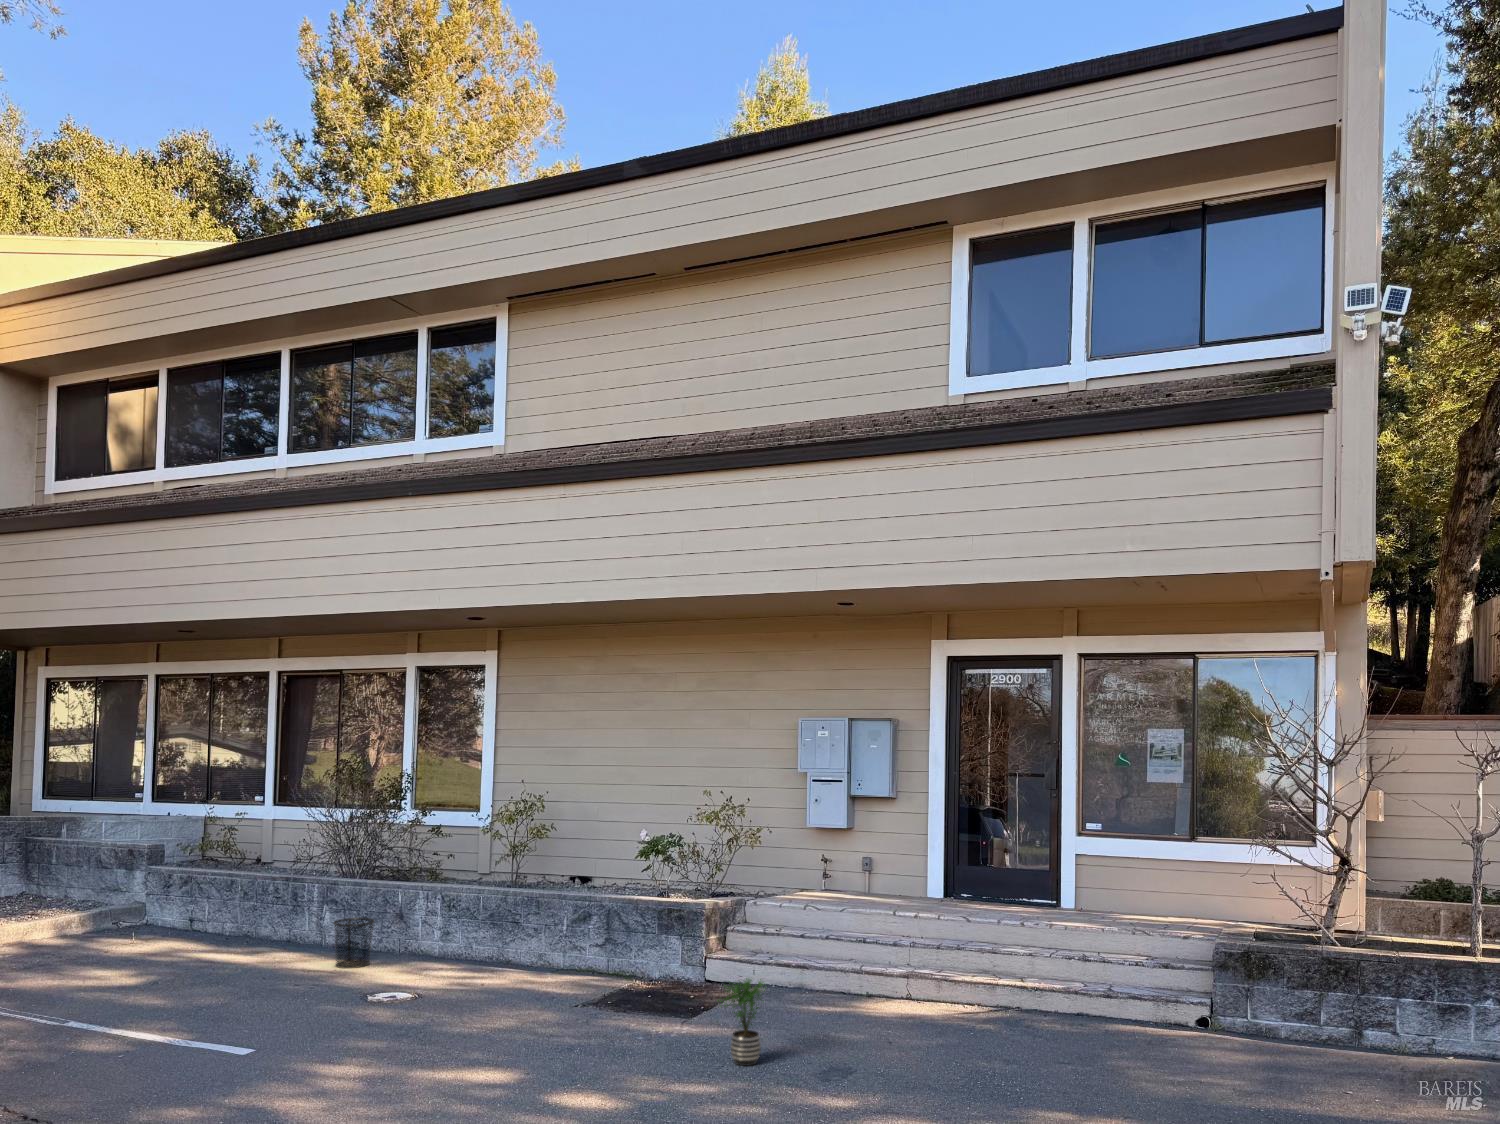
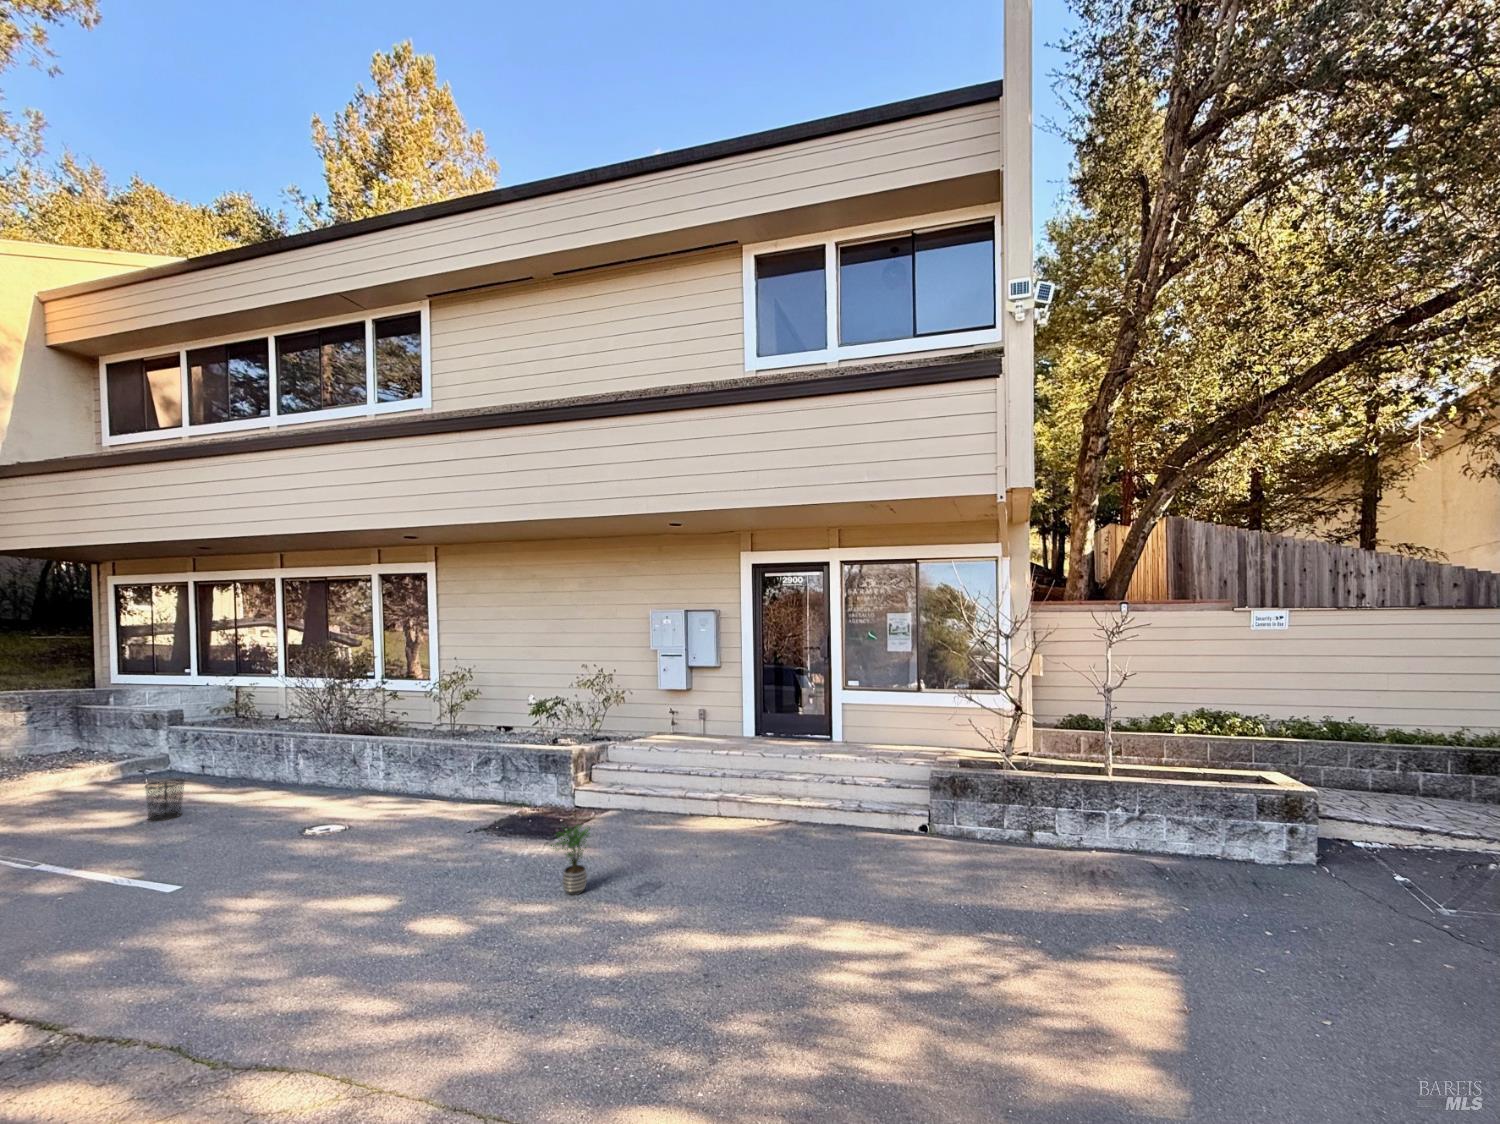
waste bin: present [334,918,374,968] -> present [145,779,185,821]

